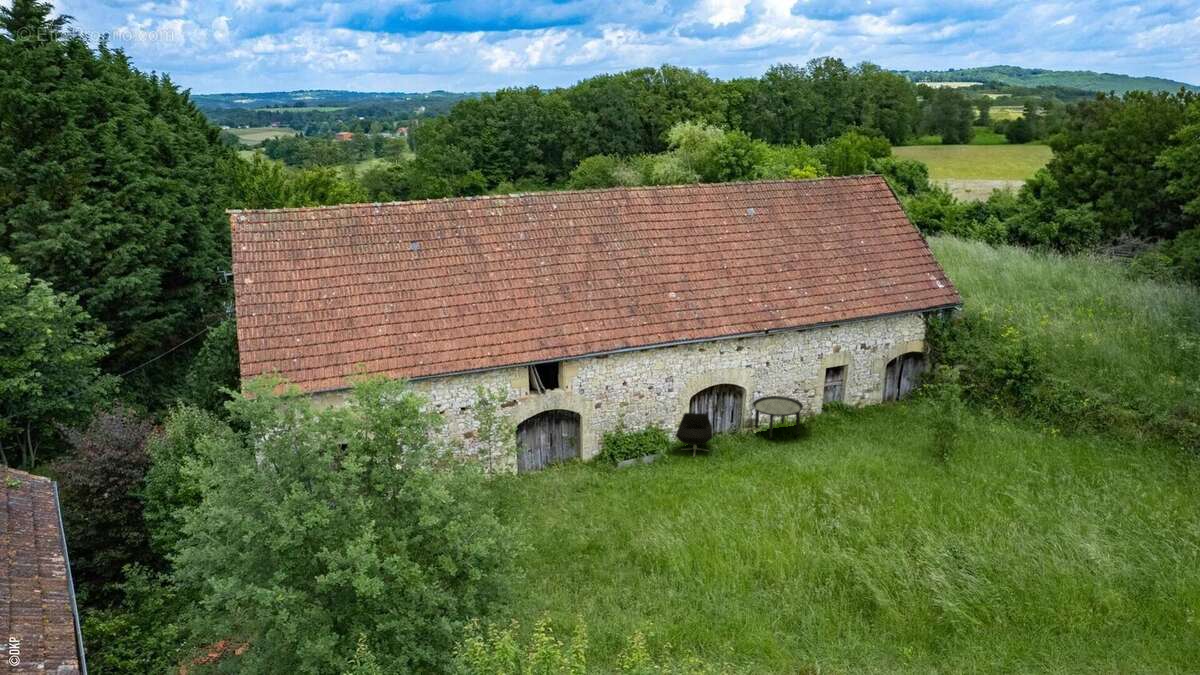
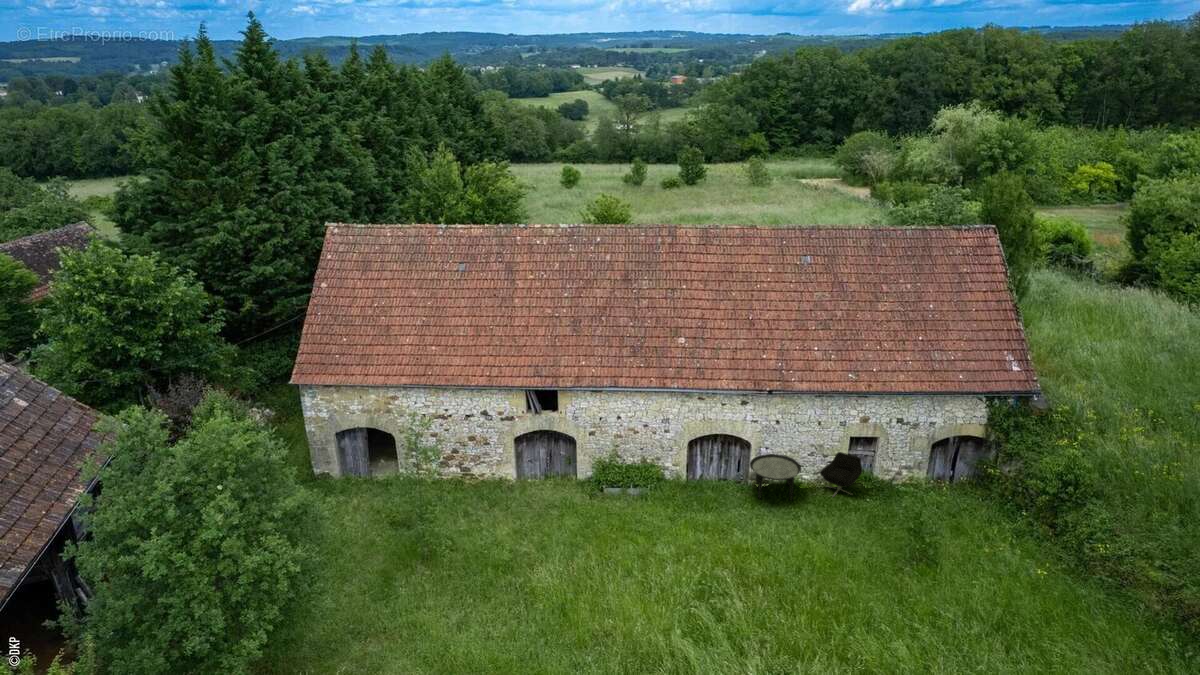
lounge chair: present [676,413,713,457] -> present [820,452,862,497]

